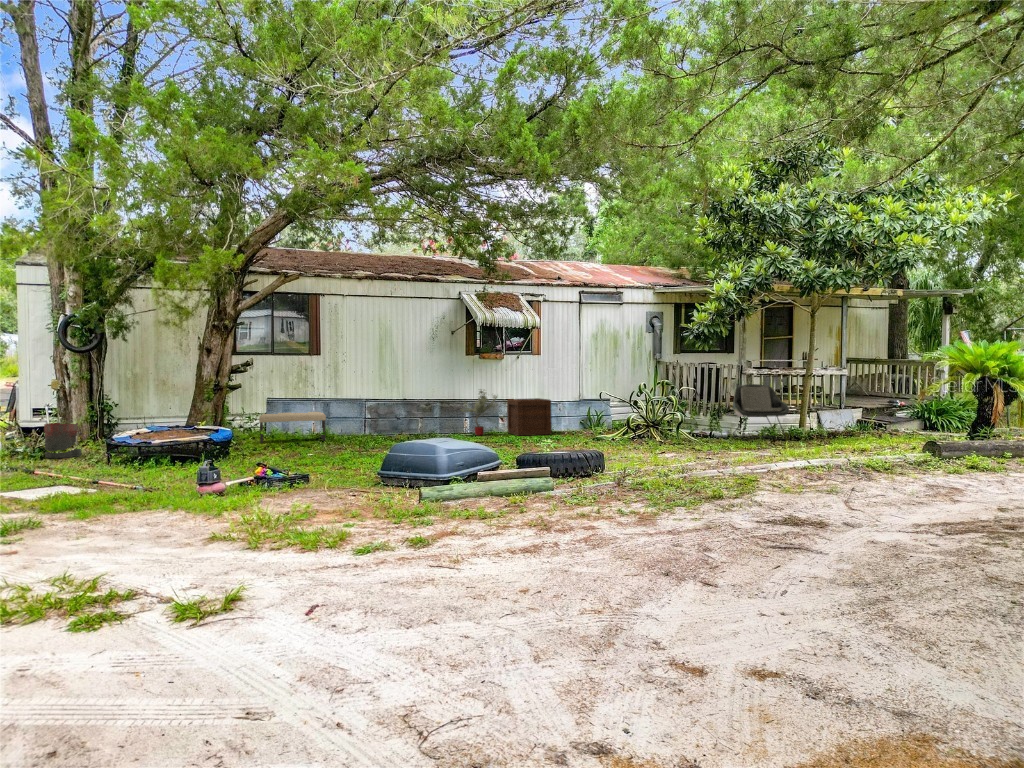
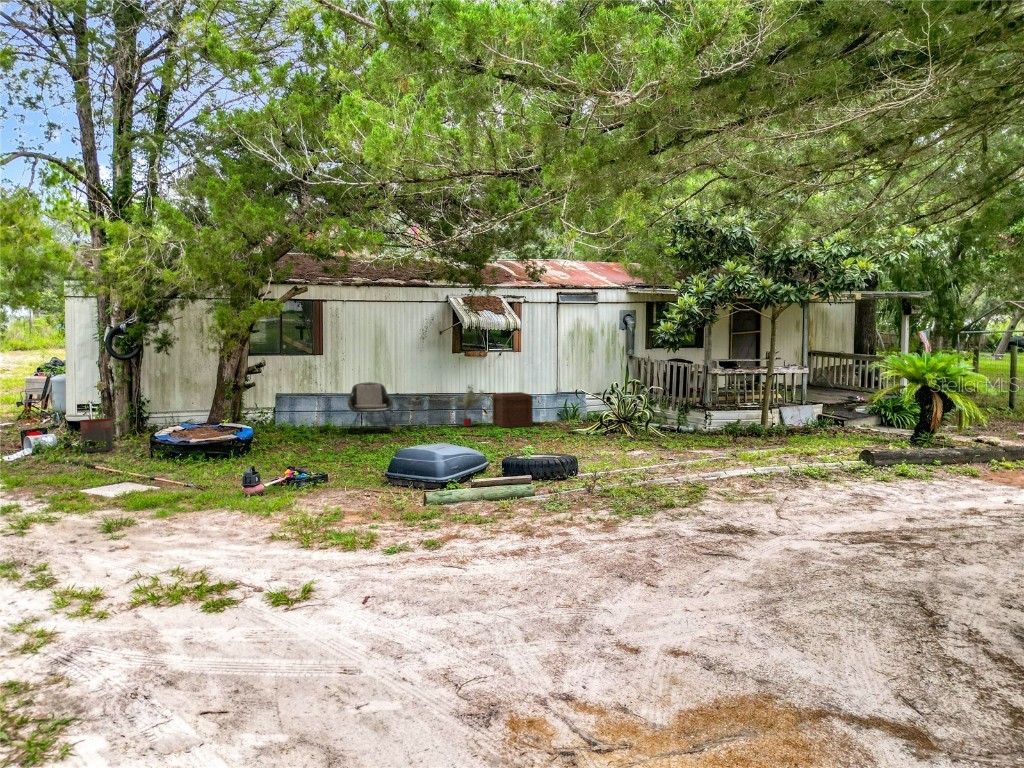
lounge chair: present [733,384,789,441] -> present [348,382,393,434]
bench: present [259,412,326,443] -> none [268,405,329,435]

